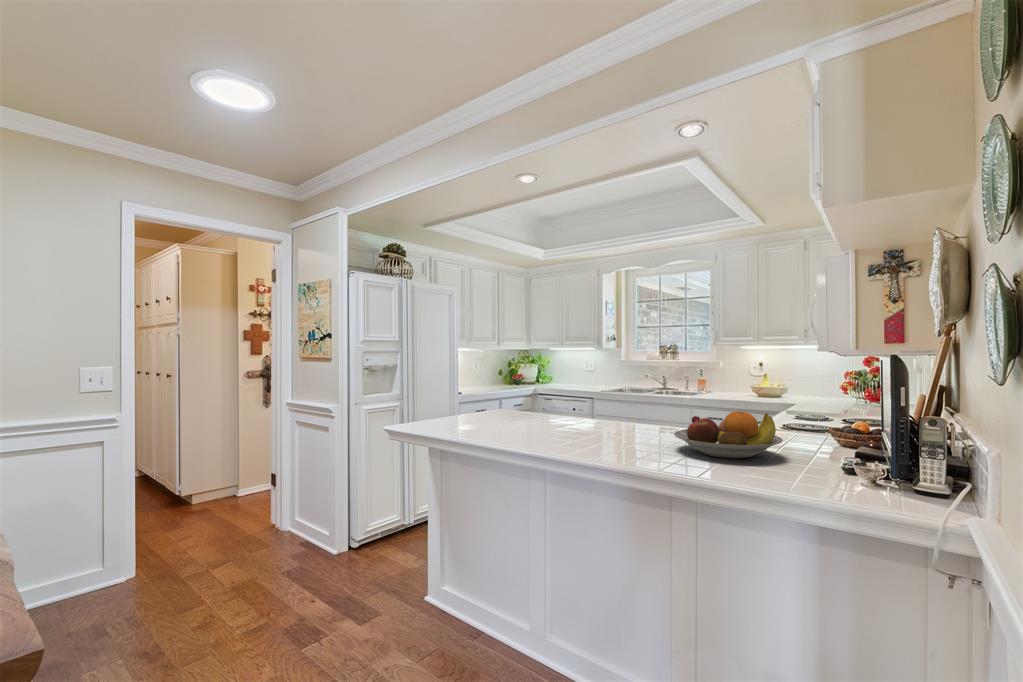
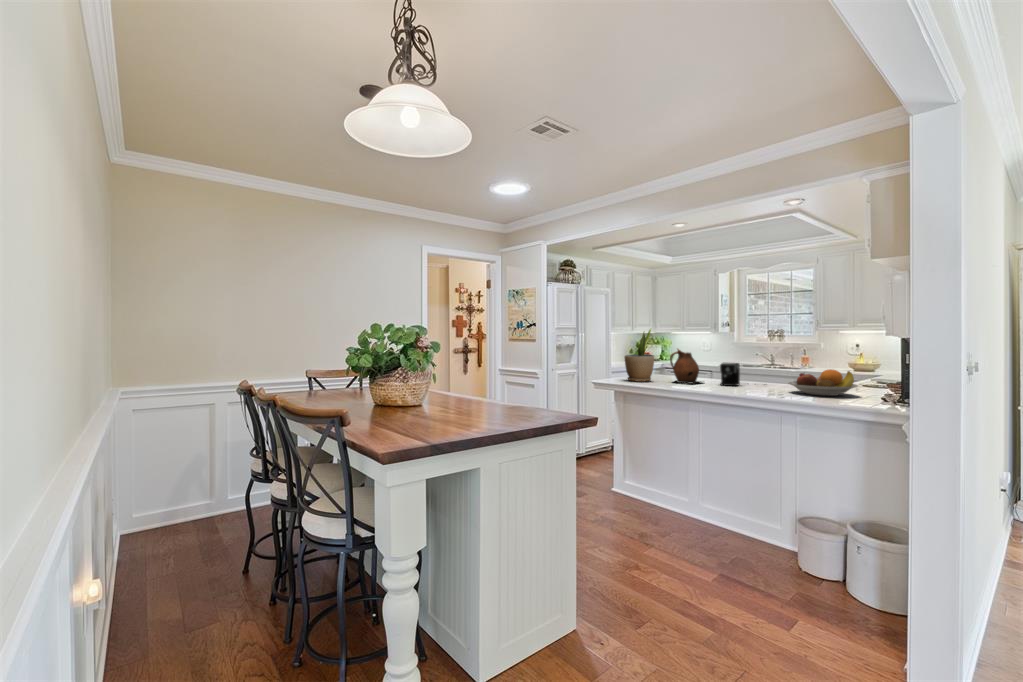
potted plant: none [434,341,480,429] -> present [625,329,654,382]
ceramic pitcher: none [503,374,556,433] -> present [670,349,701,383]
coffee maker: none [576,396,647,436] -> present [720,363,740,386]

